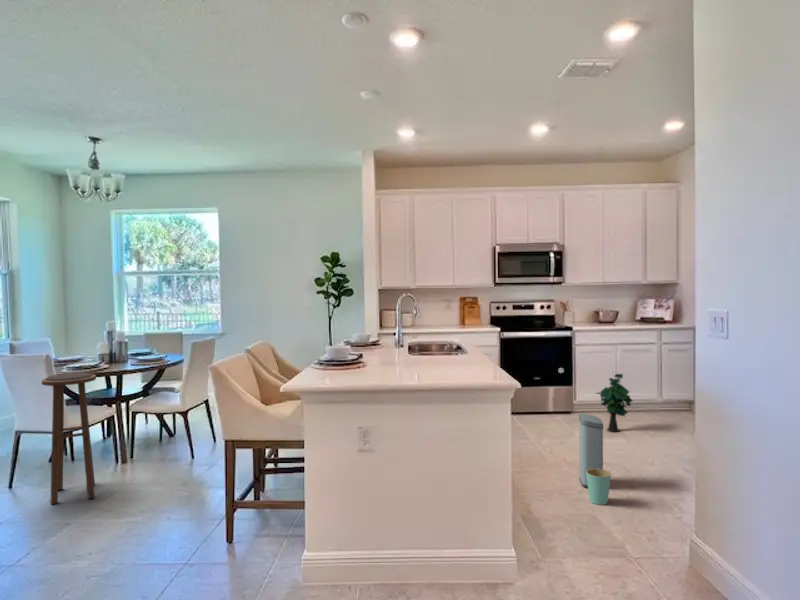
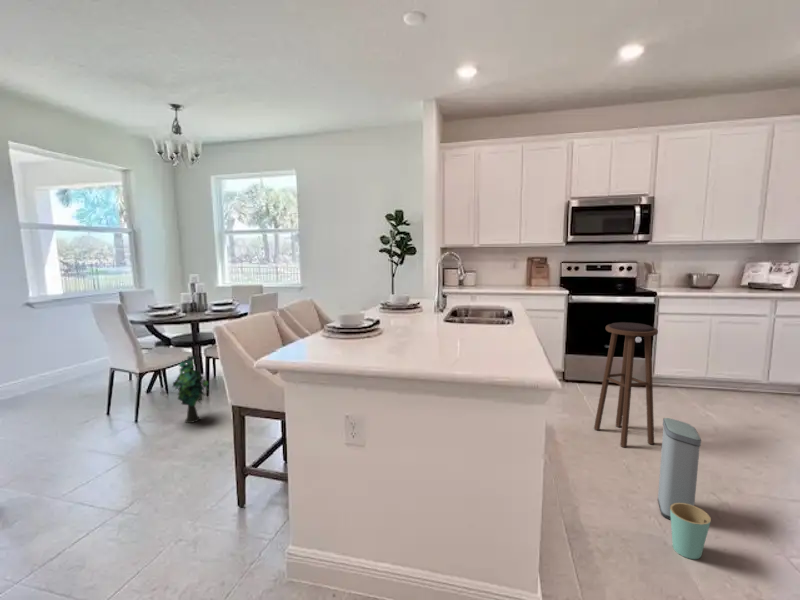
stool: present [42,372,96,504] -> present [594,322,658,447]
decorative plant: present [597,374,632,432] -> present [173,356,208,423]

